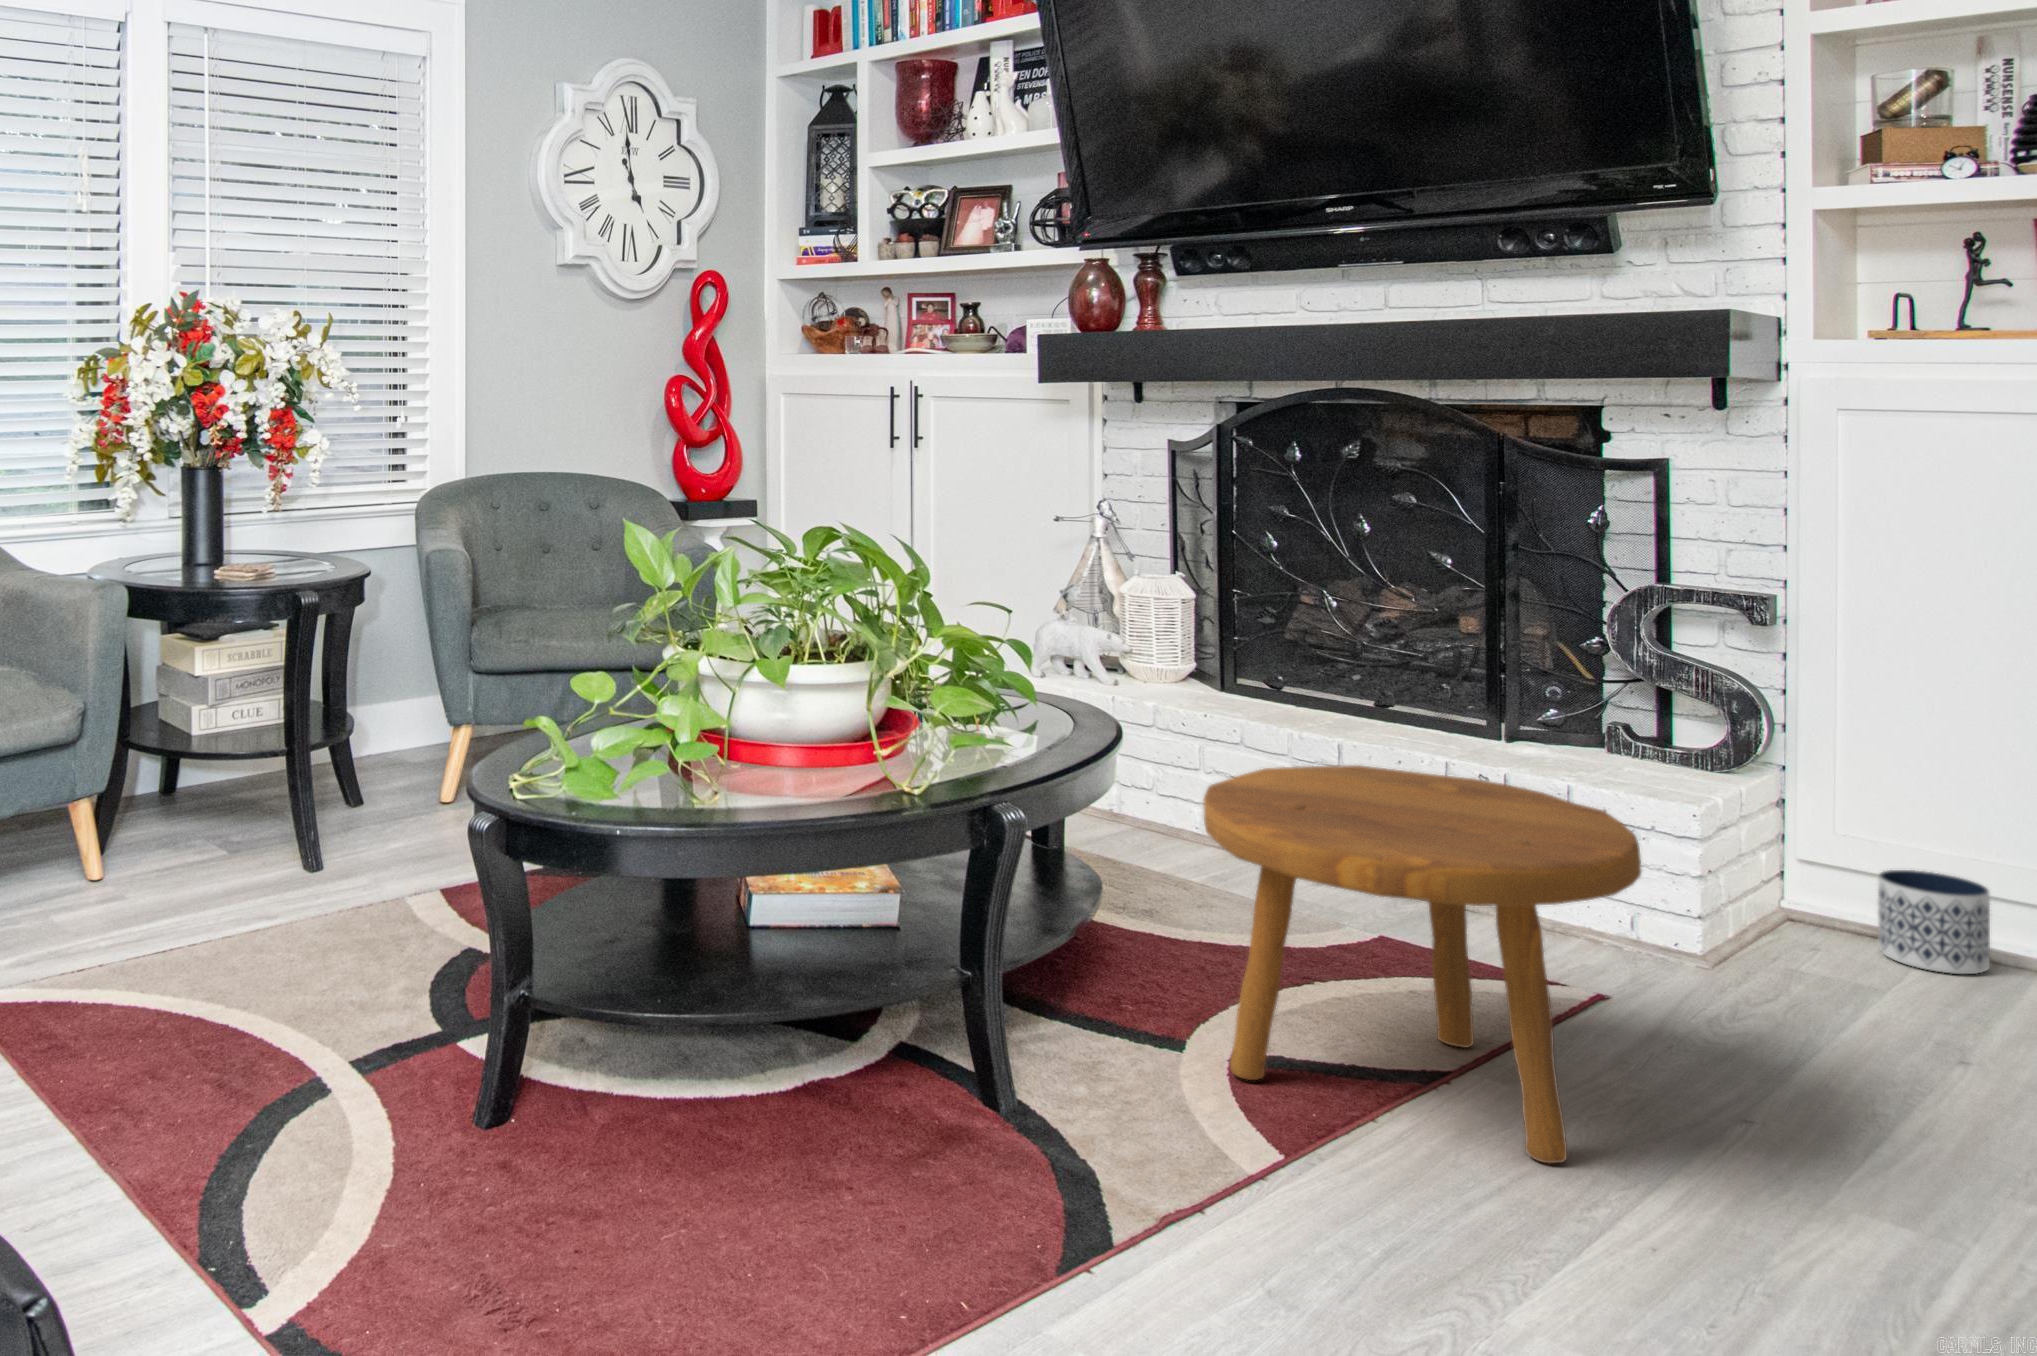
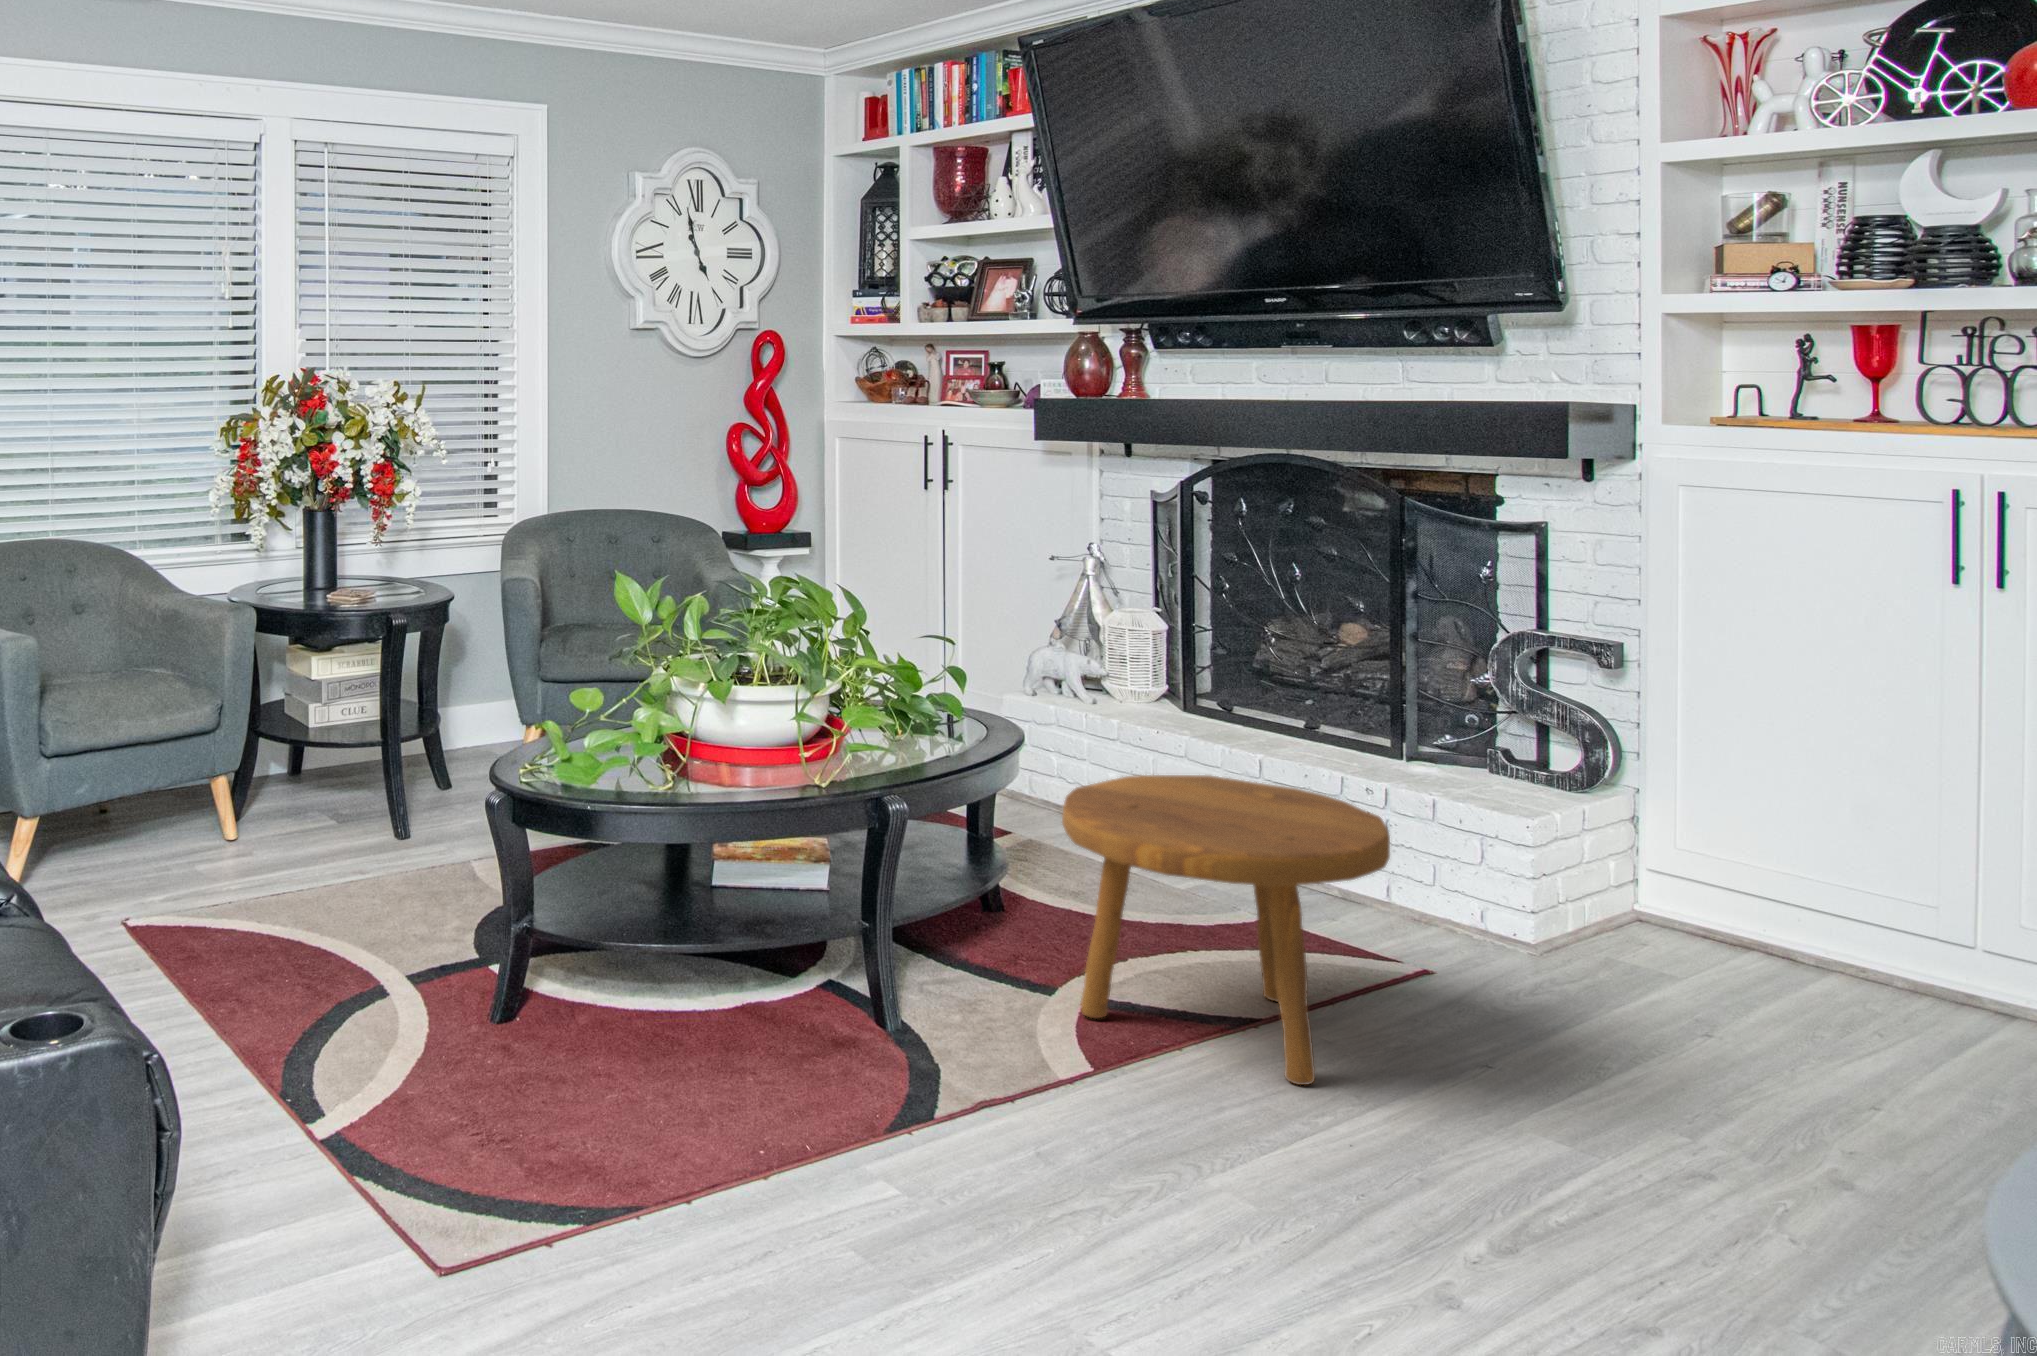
planter: present [1878,870,1990,974] -> none [1689,876,1778,964]

